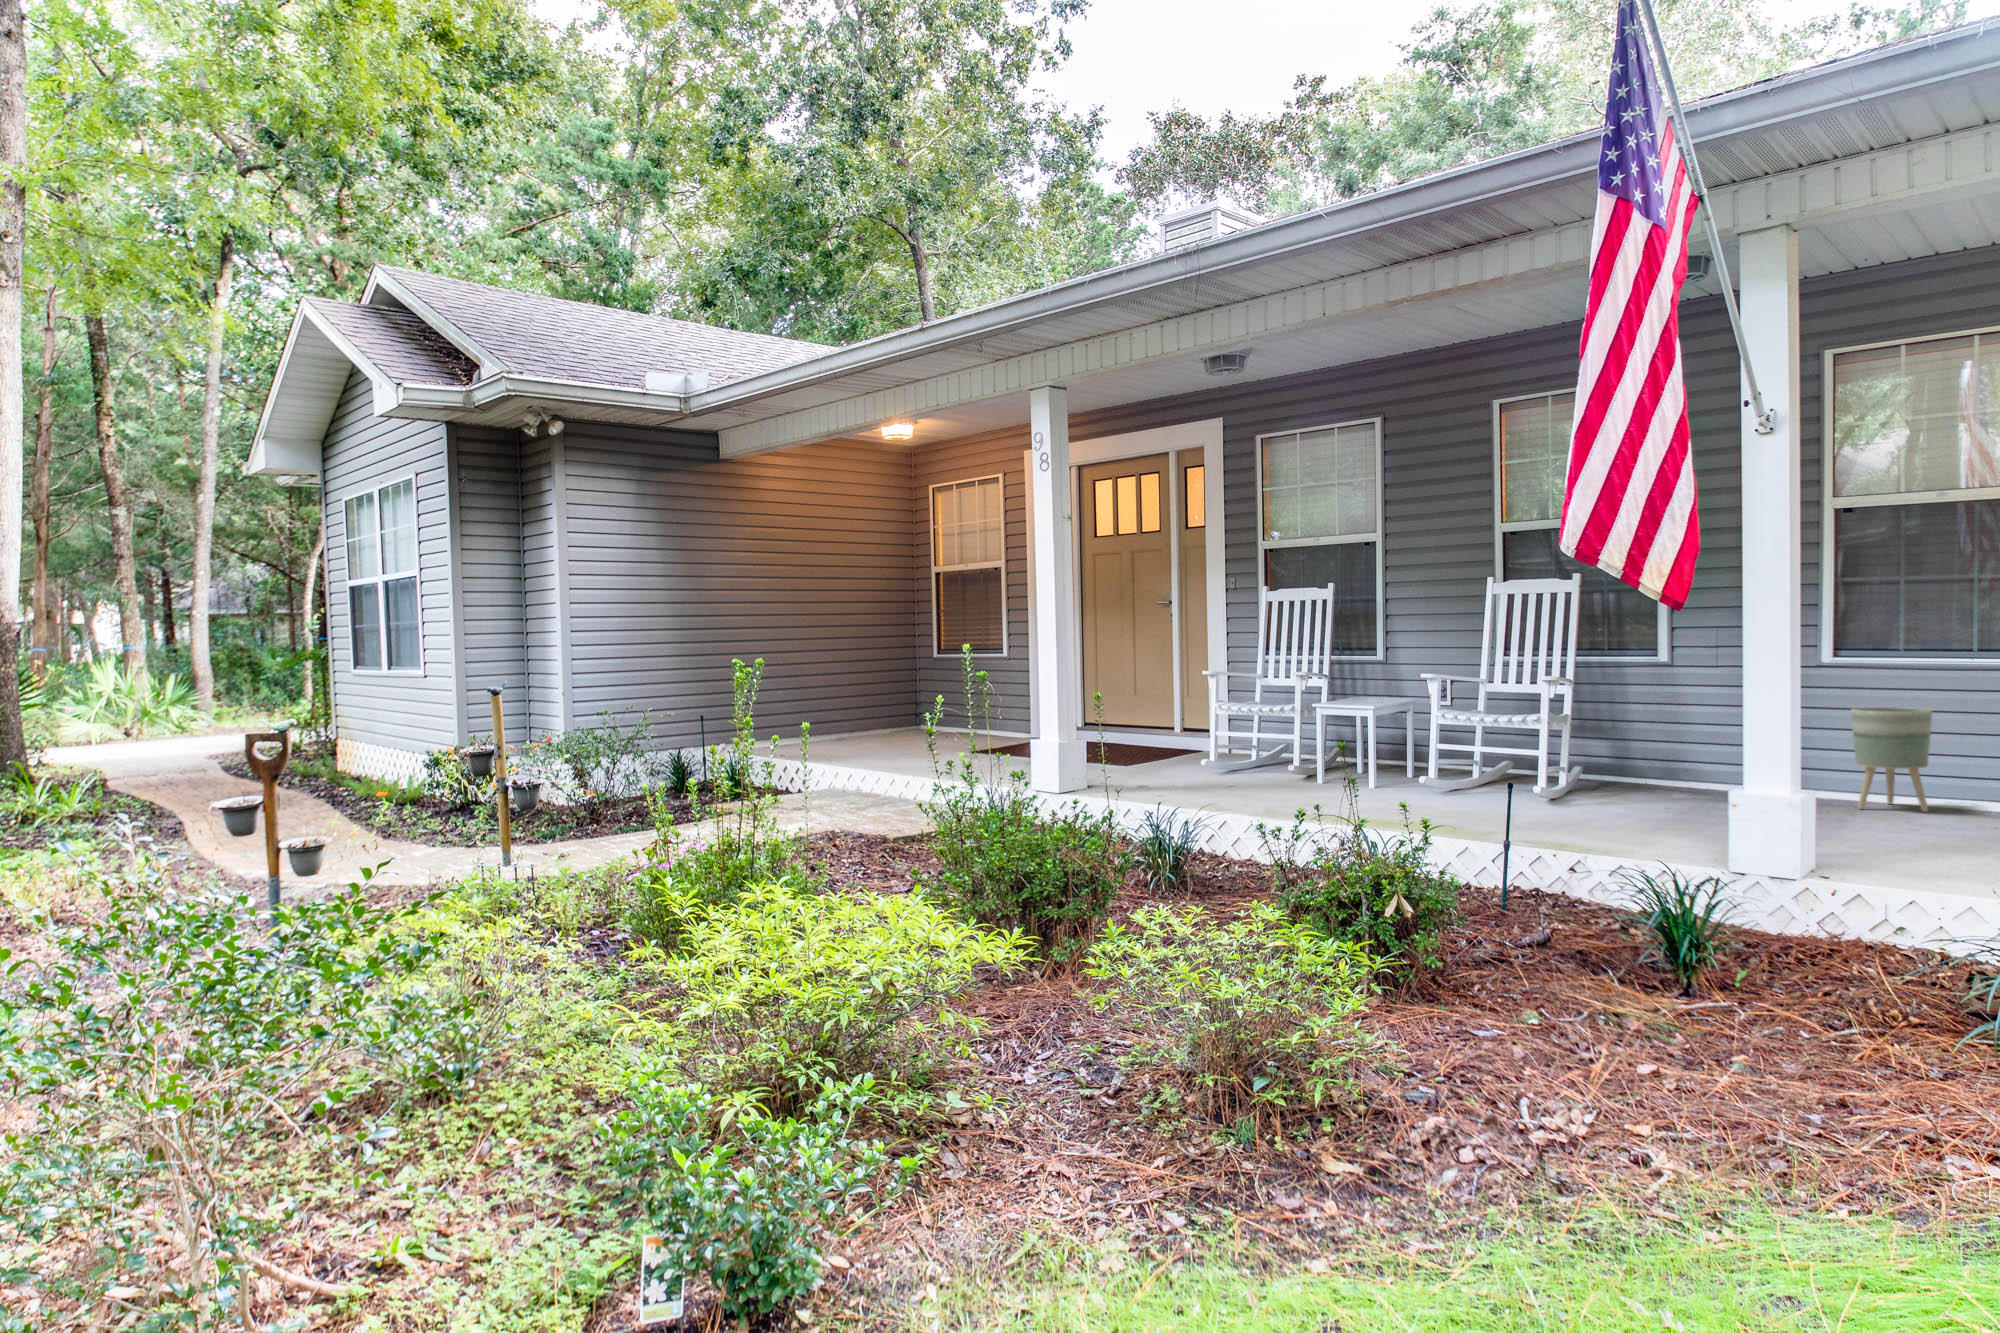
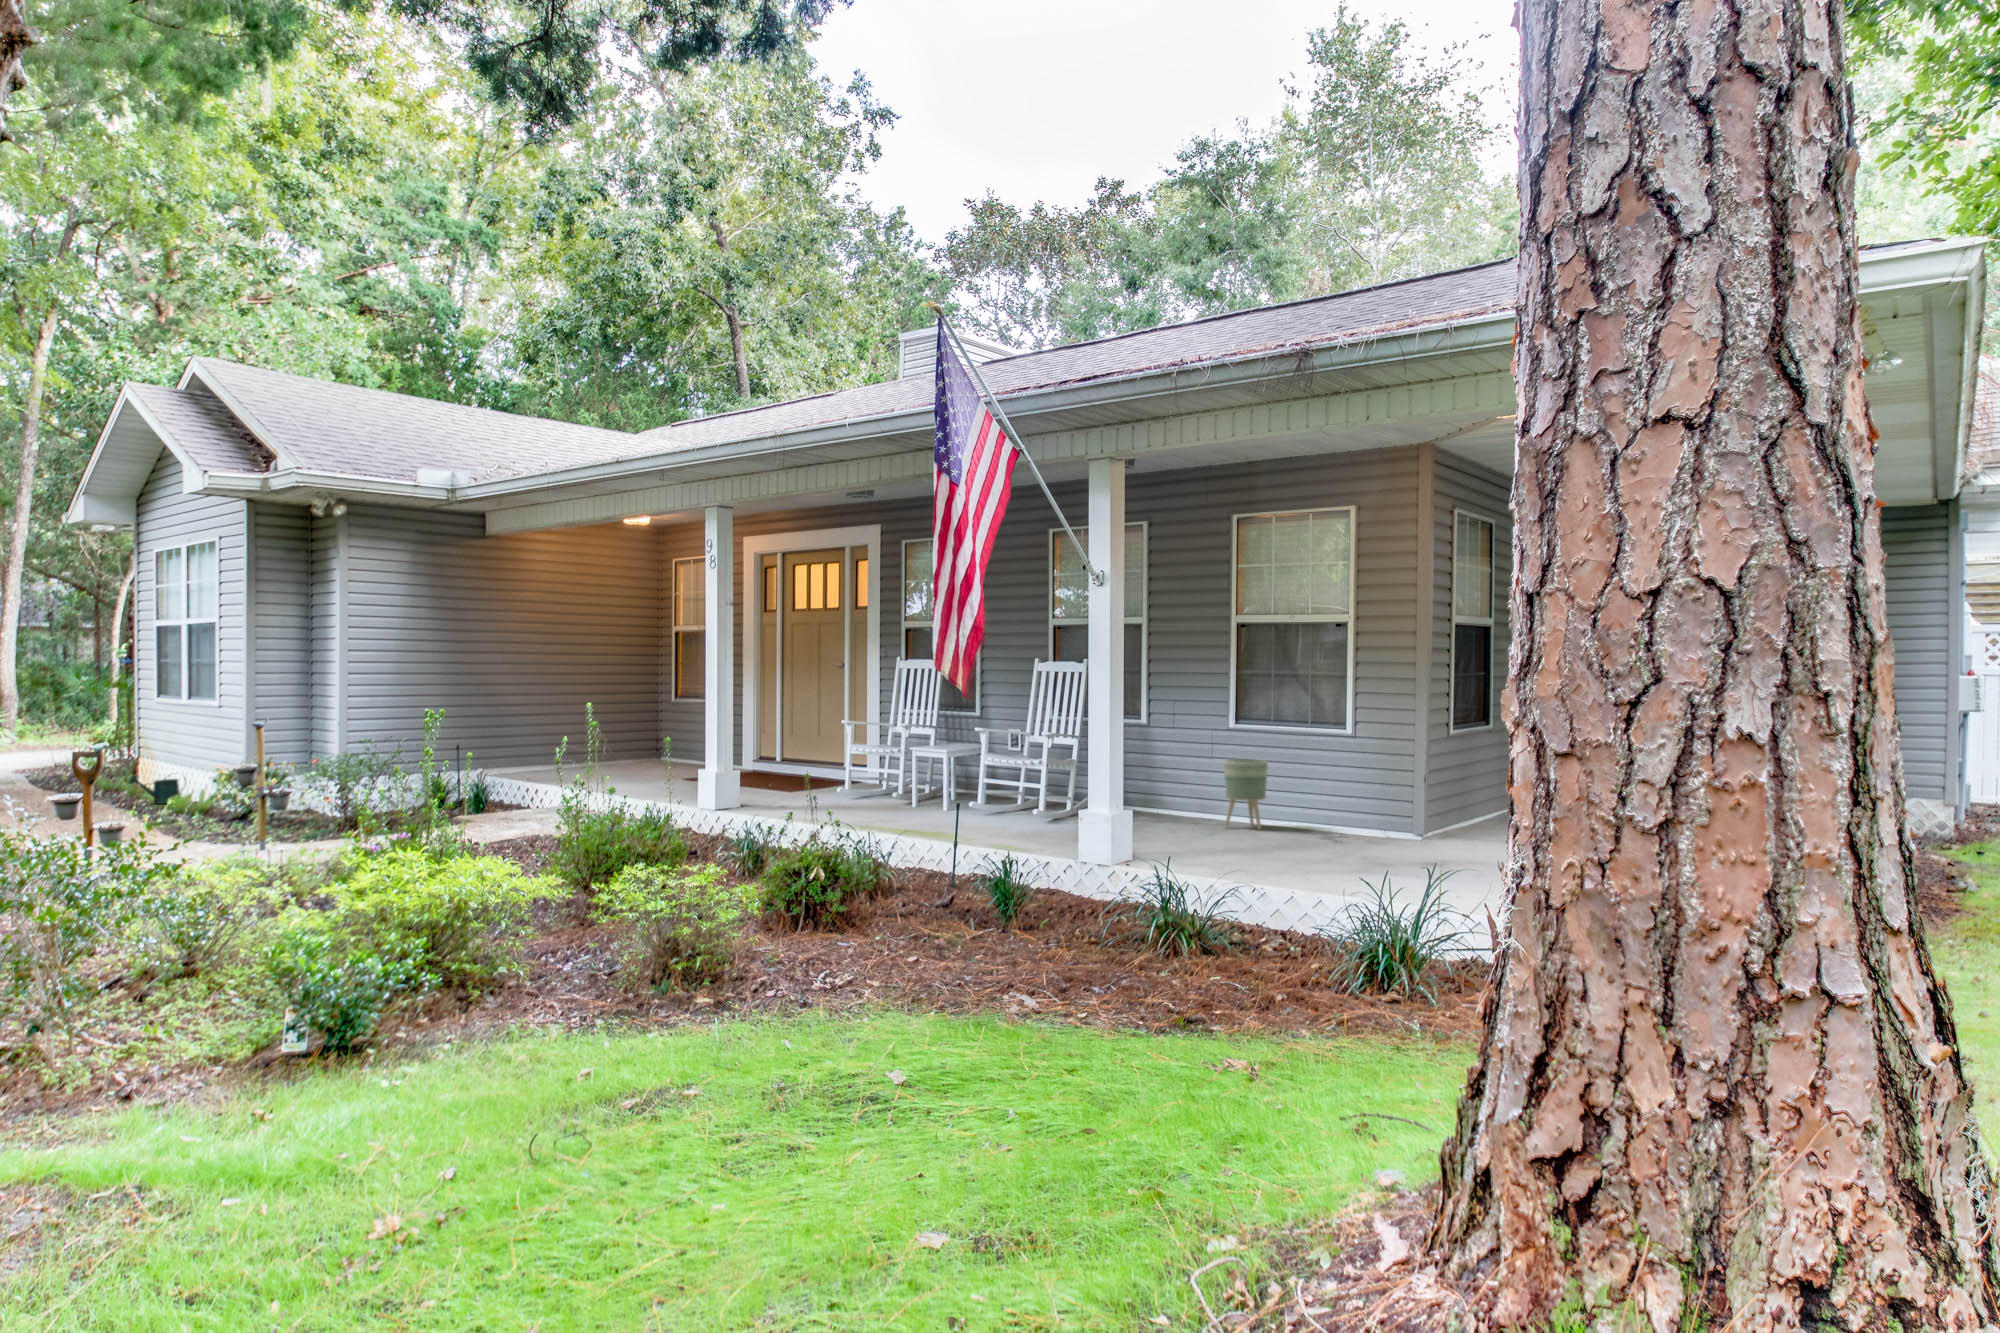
watering can: none [327,755,390,792] -> present [129,775,185,804]

